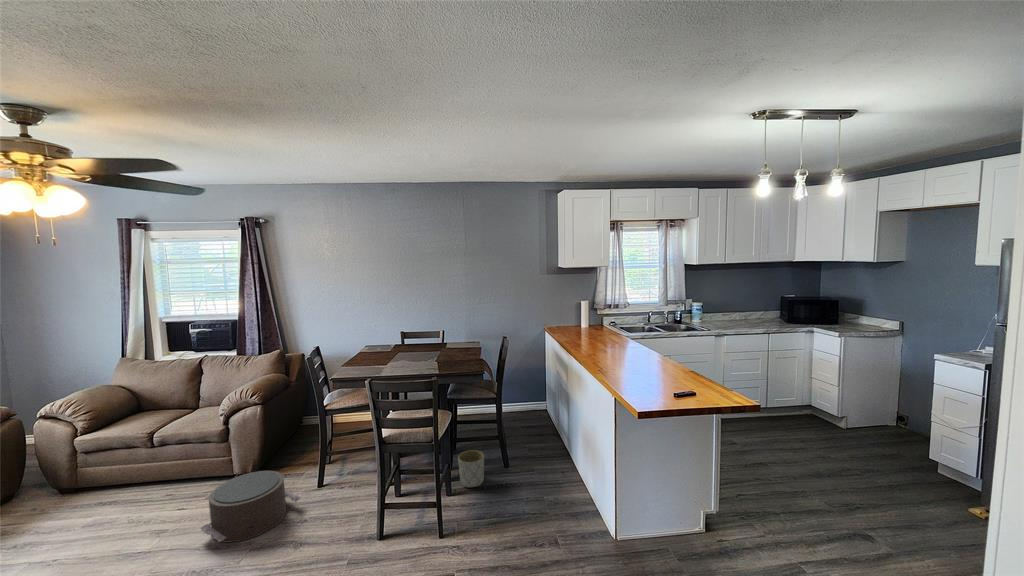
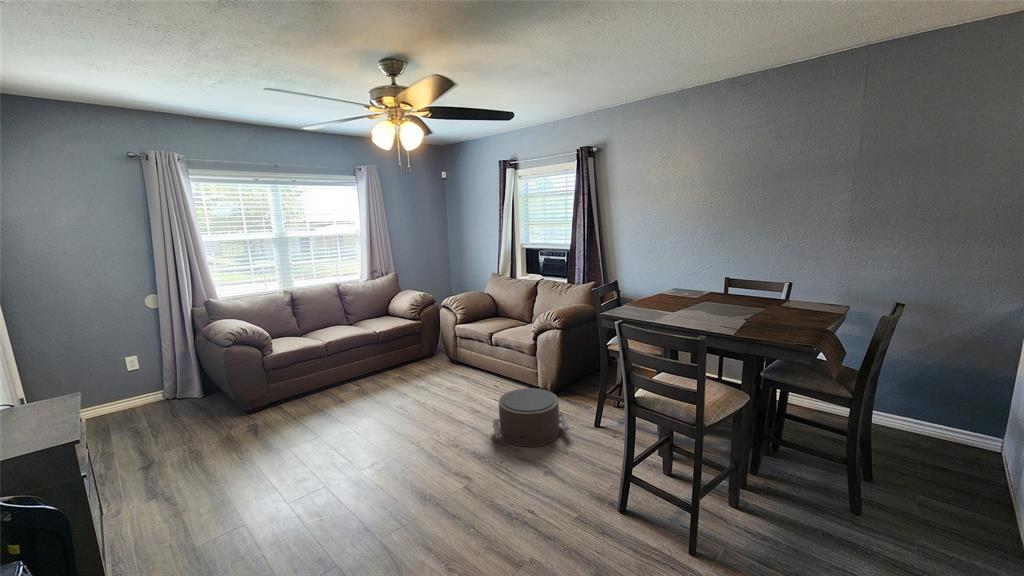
planter: present [458,450,484,487] -> none [755,458,801,516]

